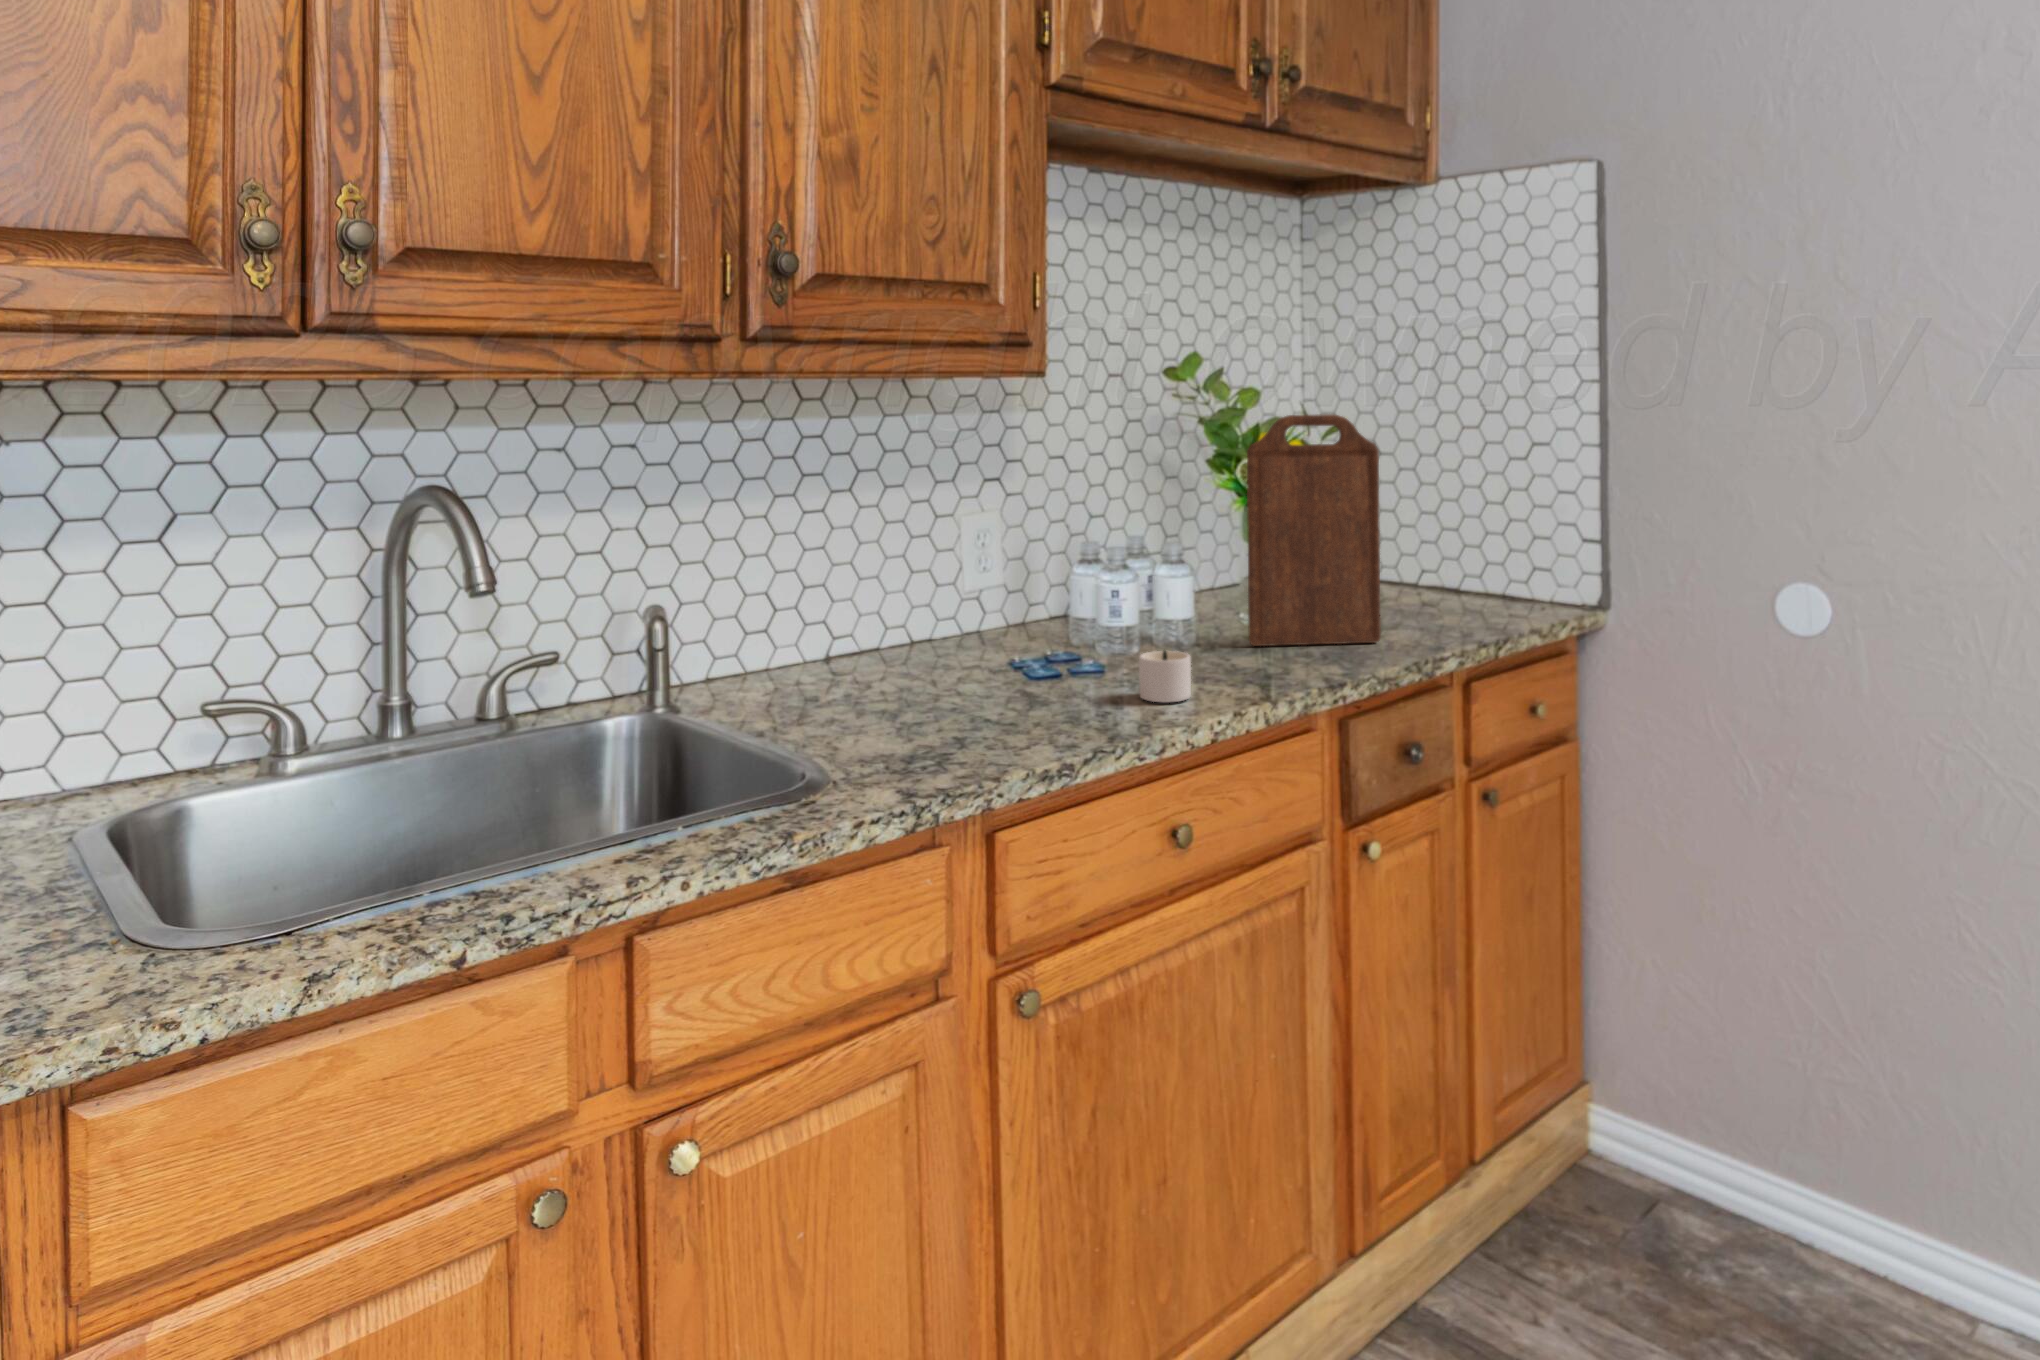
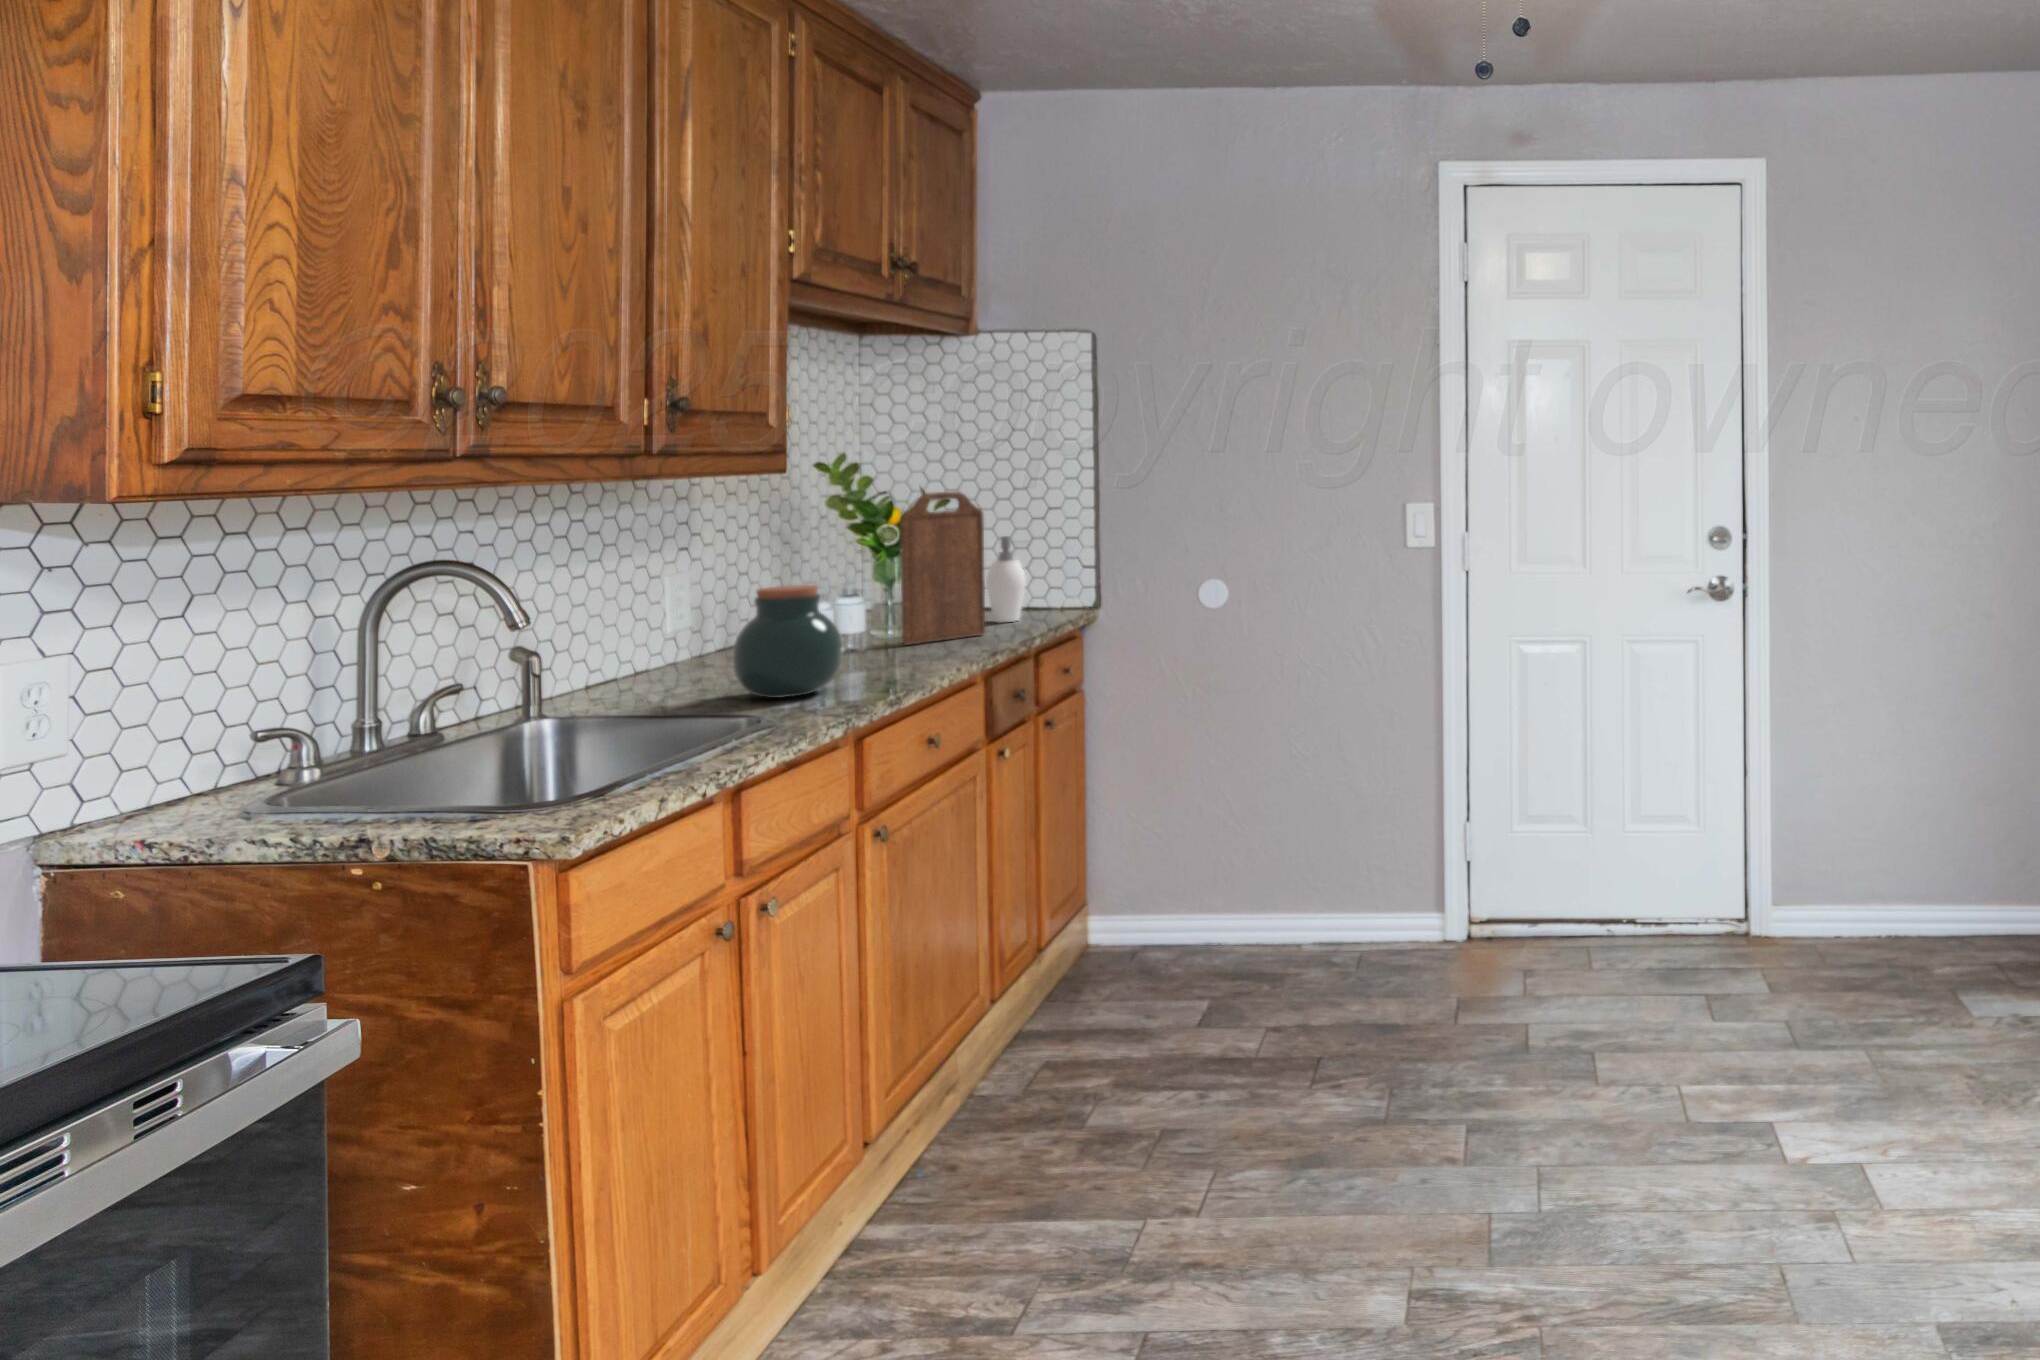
soap dispenser: none [1417,486,1477,621] -> present [985,536,1026,622]
jar: none [883,553,1036,730] -> present [732,585,842,698]
candle: present [1139,650,1191,702] -> none [881,639,923,671]

